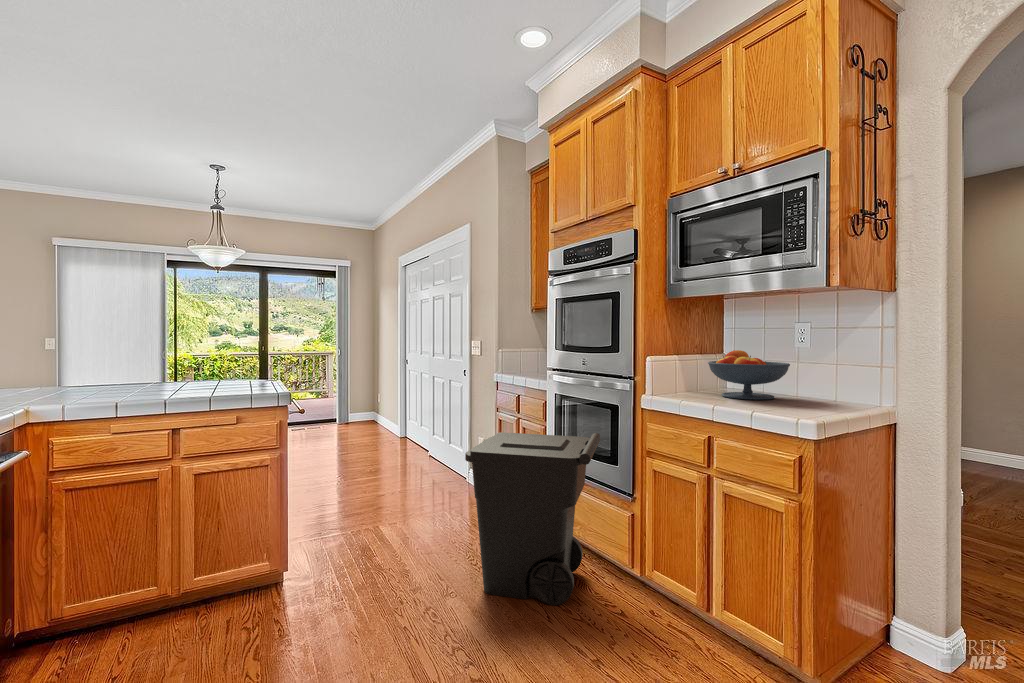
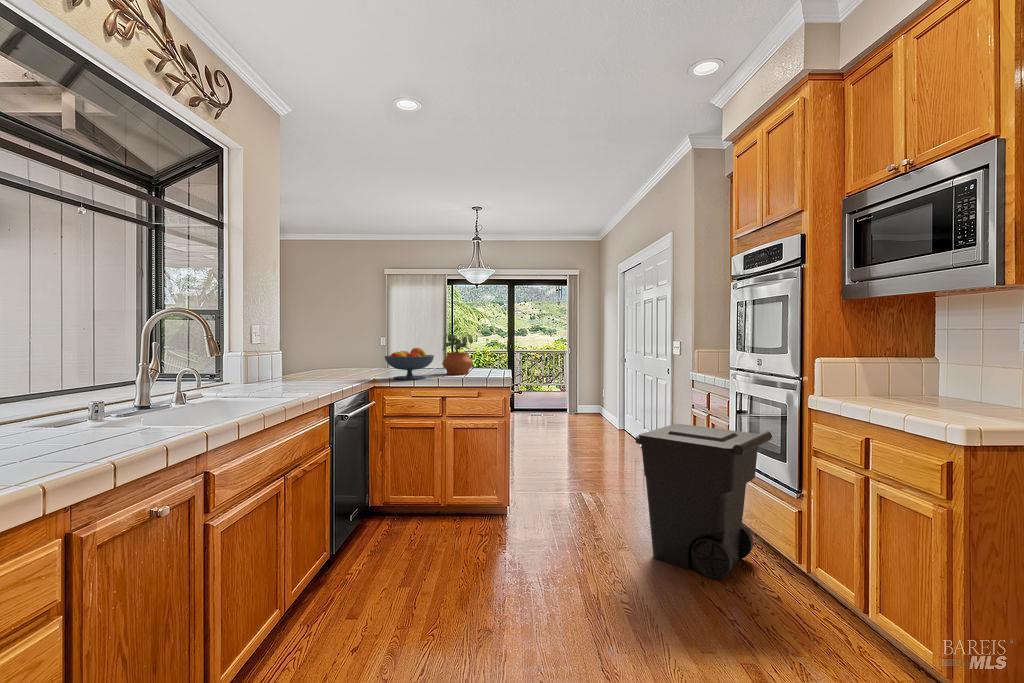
potted plant: none [178,327,229,387] -> present [442,332,473,375]
fruit bowl: present [708,350,790,400] -> present [384,348,434,380]

